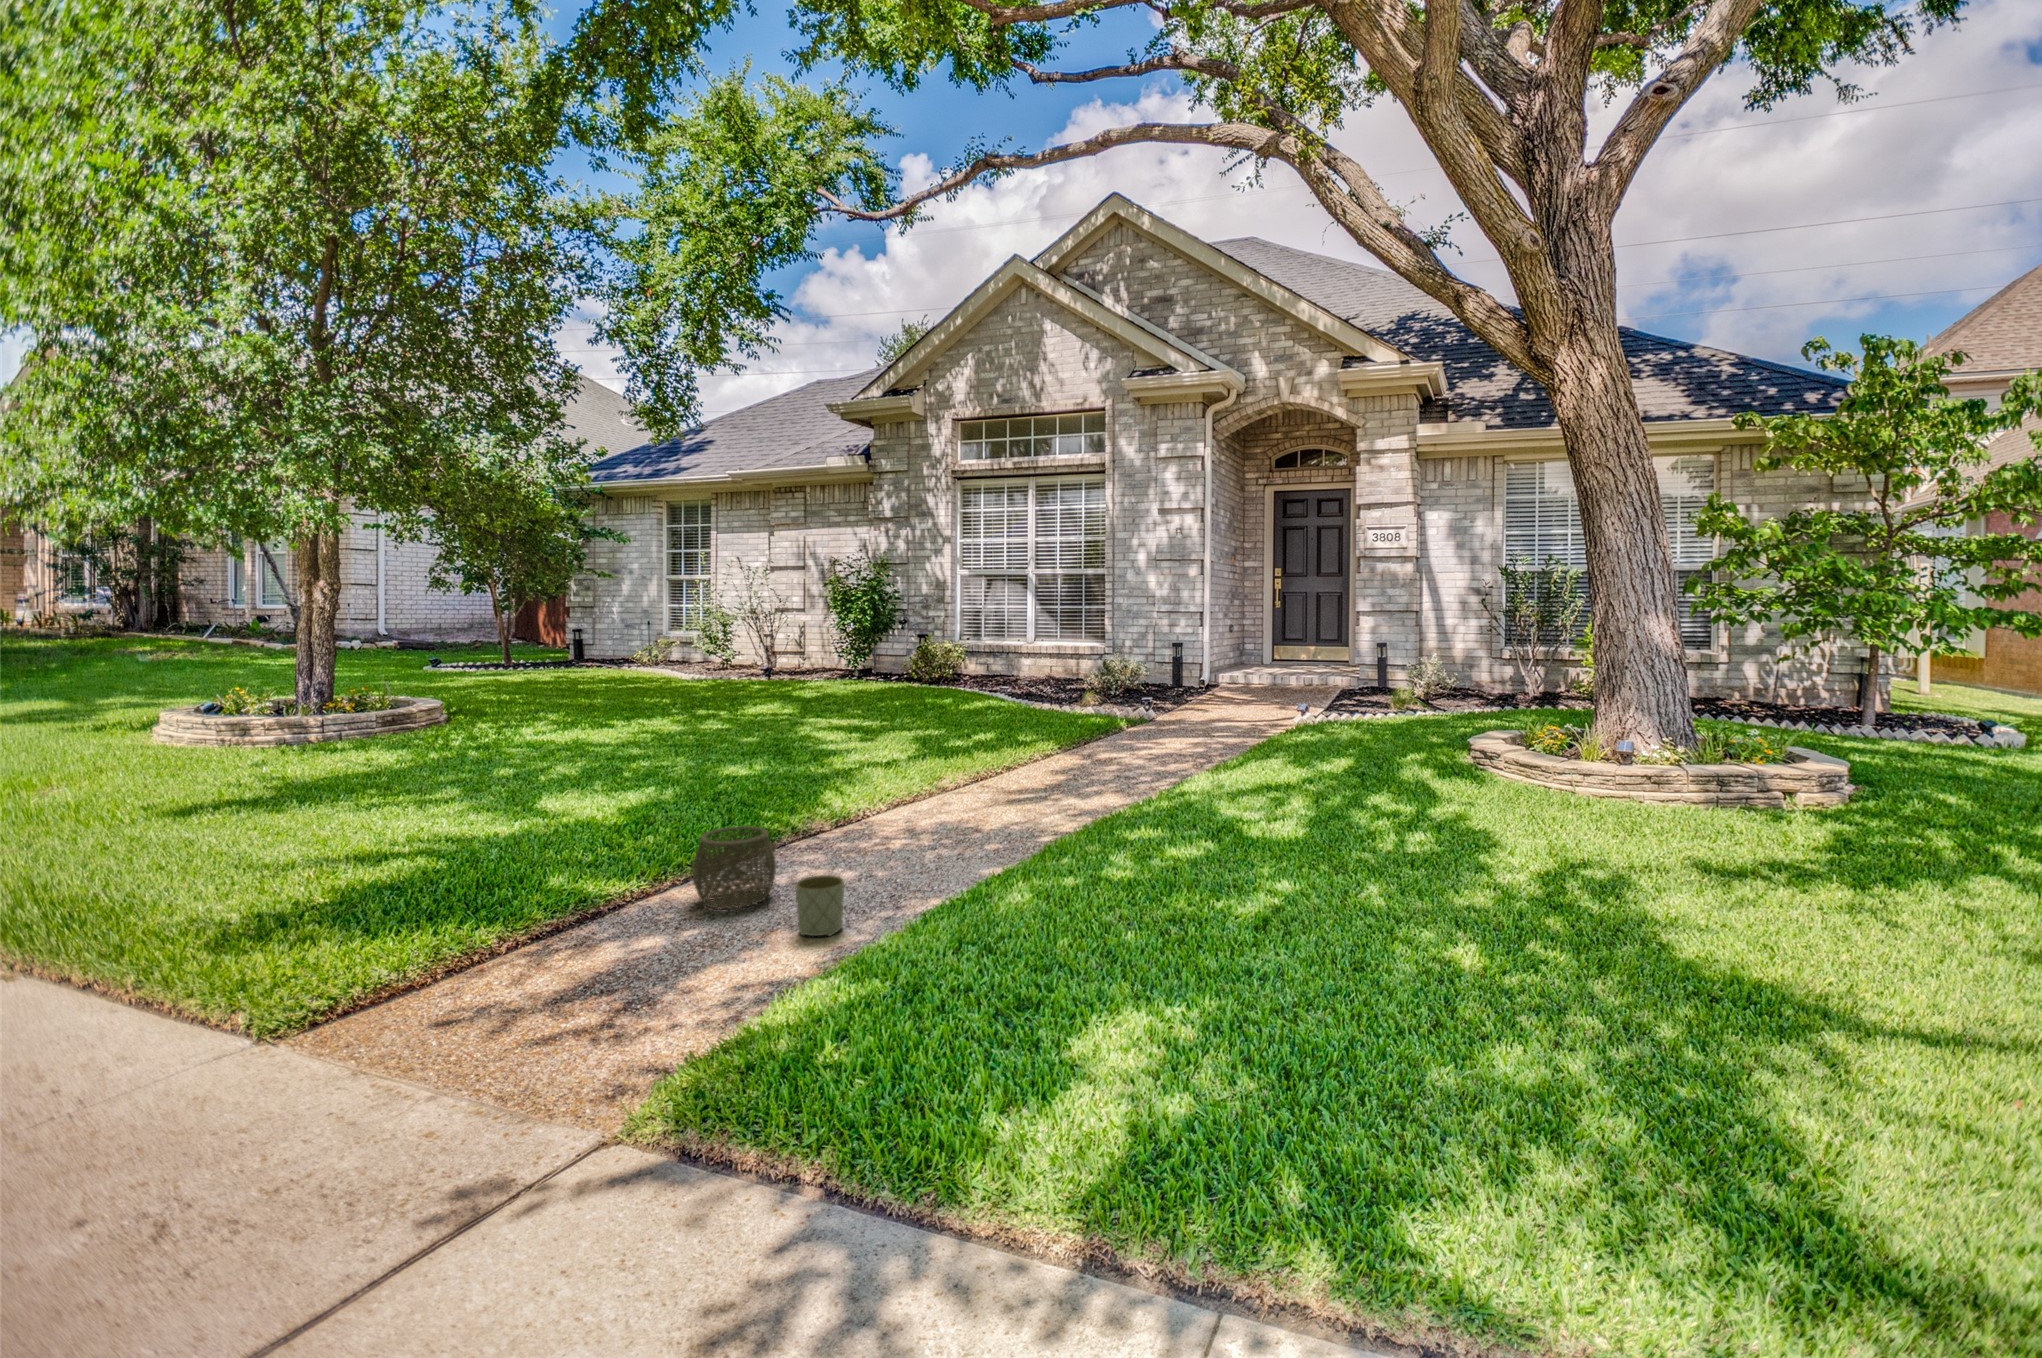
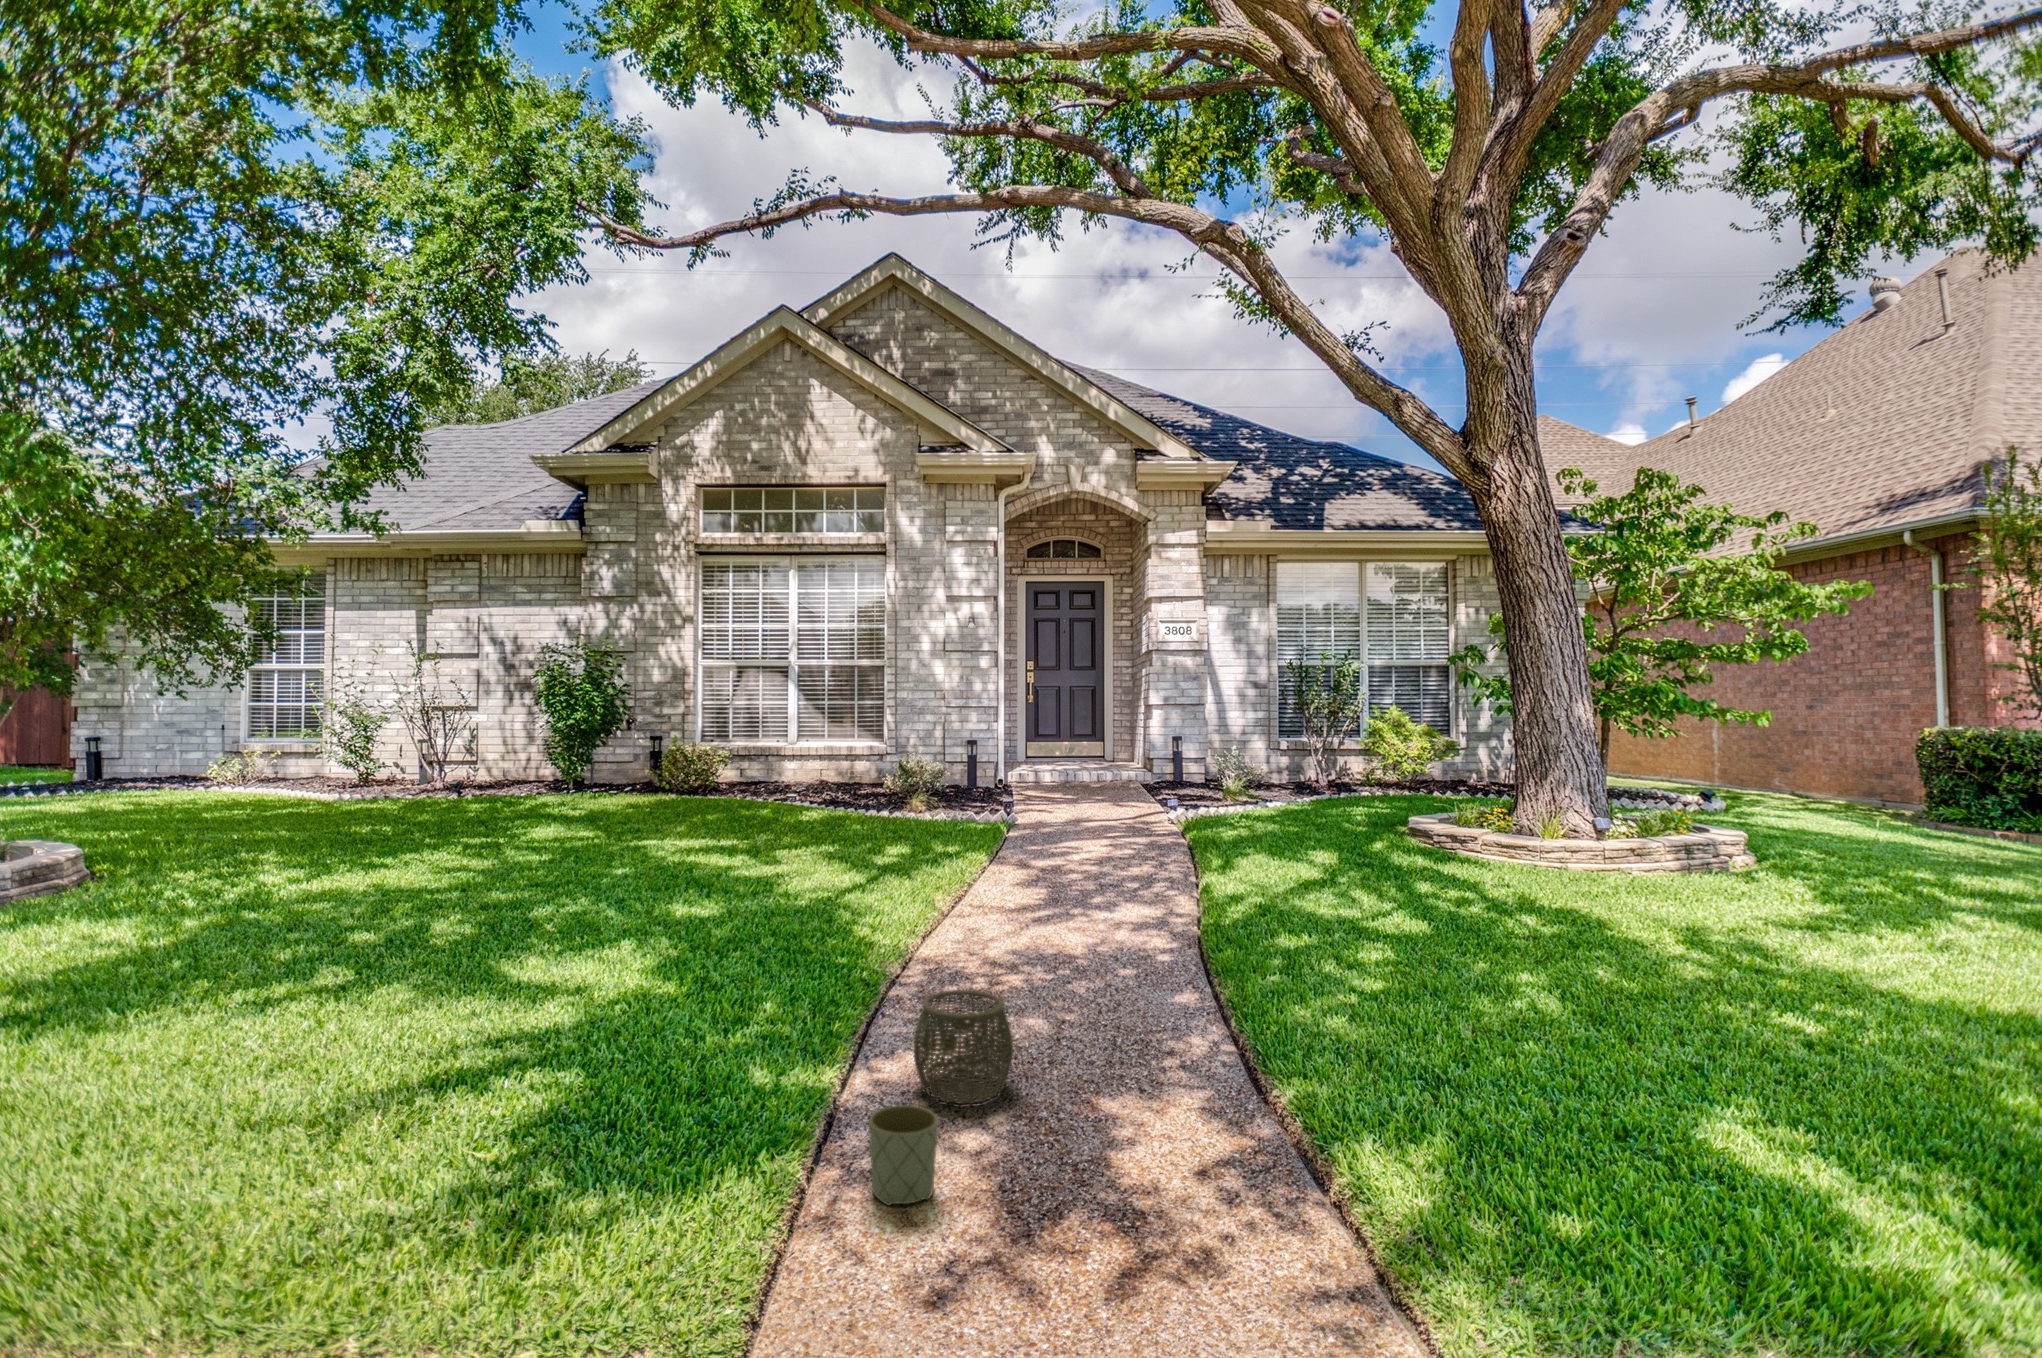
planter: present [795,875,844,936] -> present [869,1105,938,1205]

